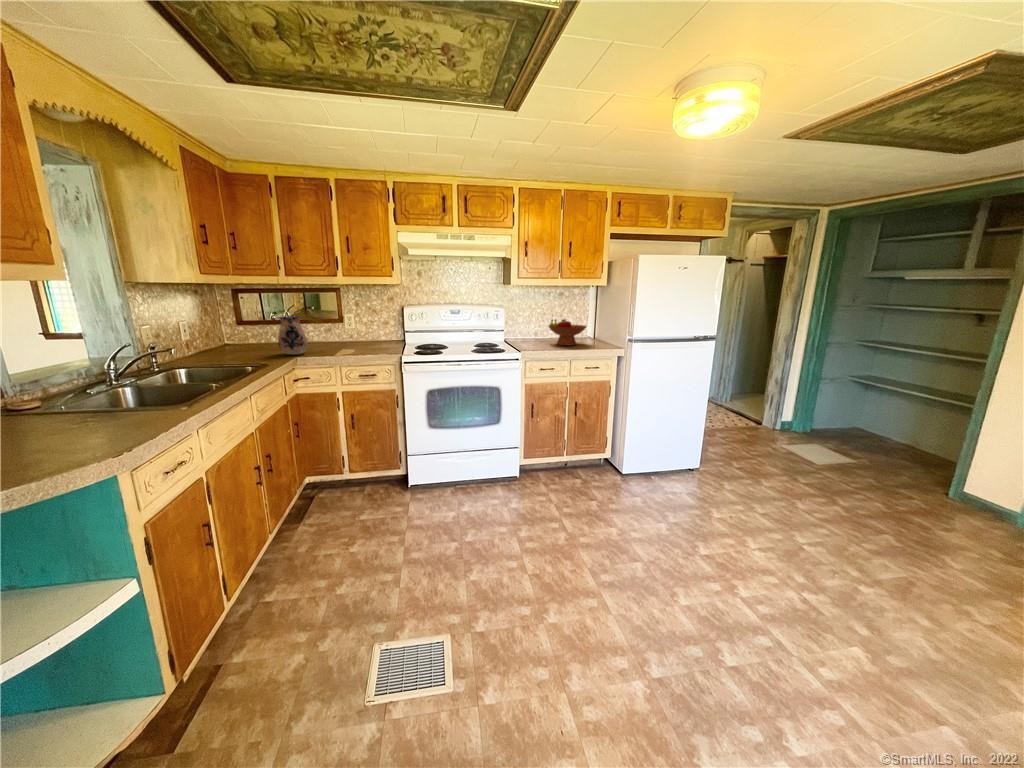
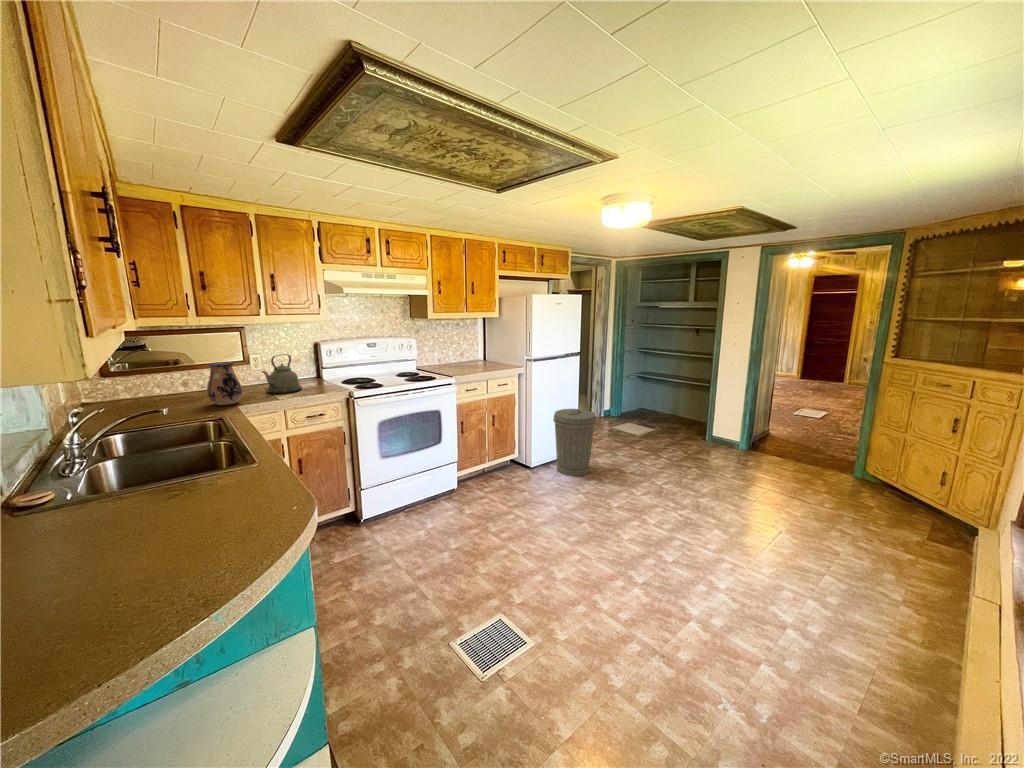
kettle: none [330,314,372,350] -> present [262,354,302,393]
fruit bowl: present [548,319,587,345] -> none [456,346,490,369]
trash can: none [656,408,719,500] -> present [553,409,596,476]

